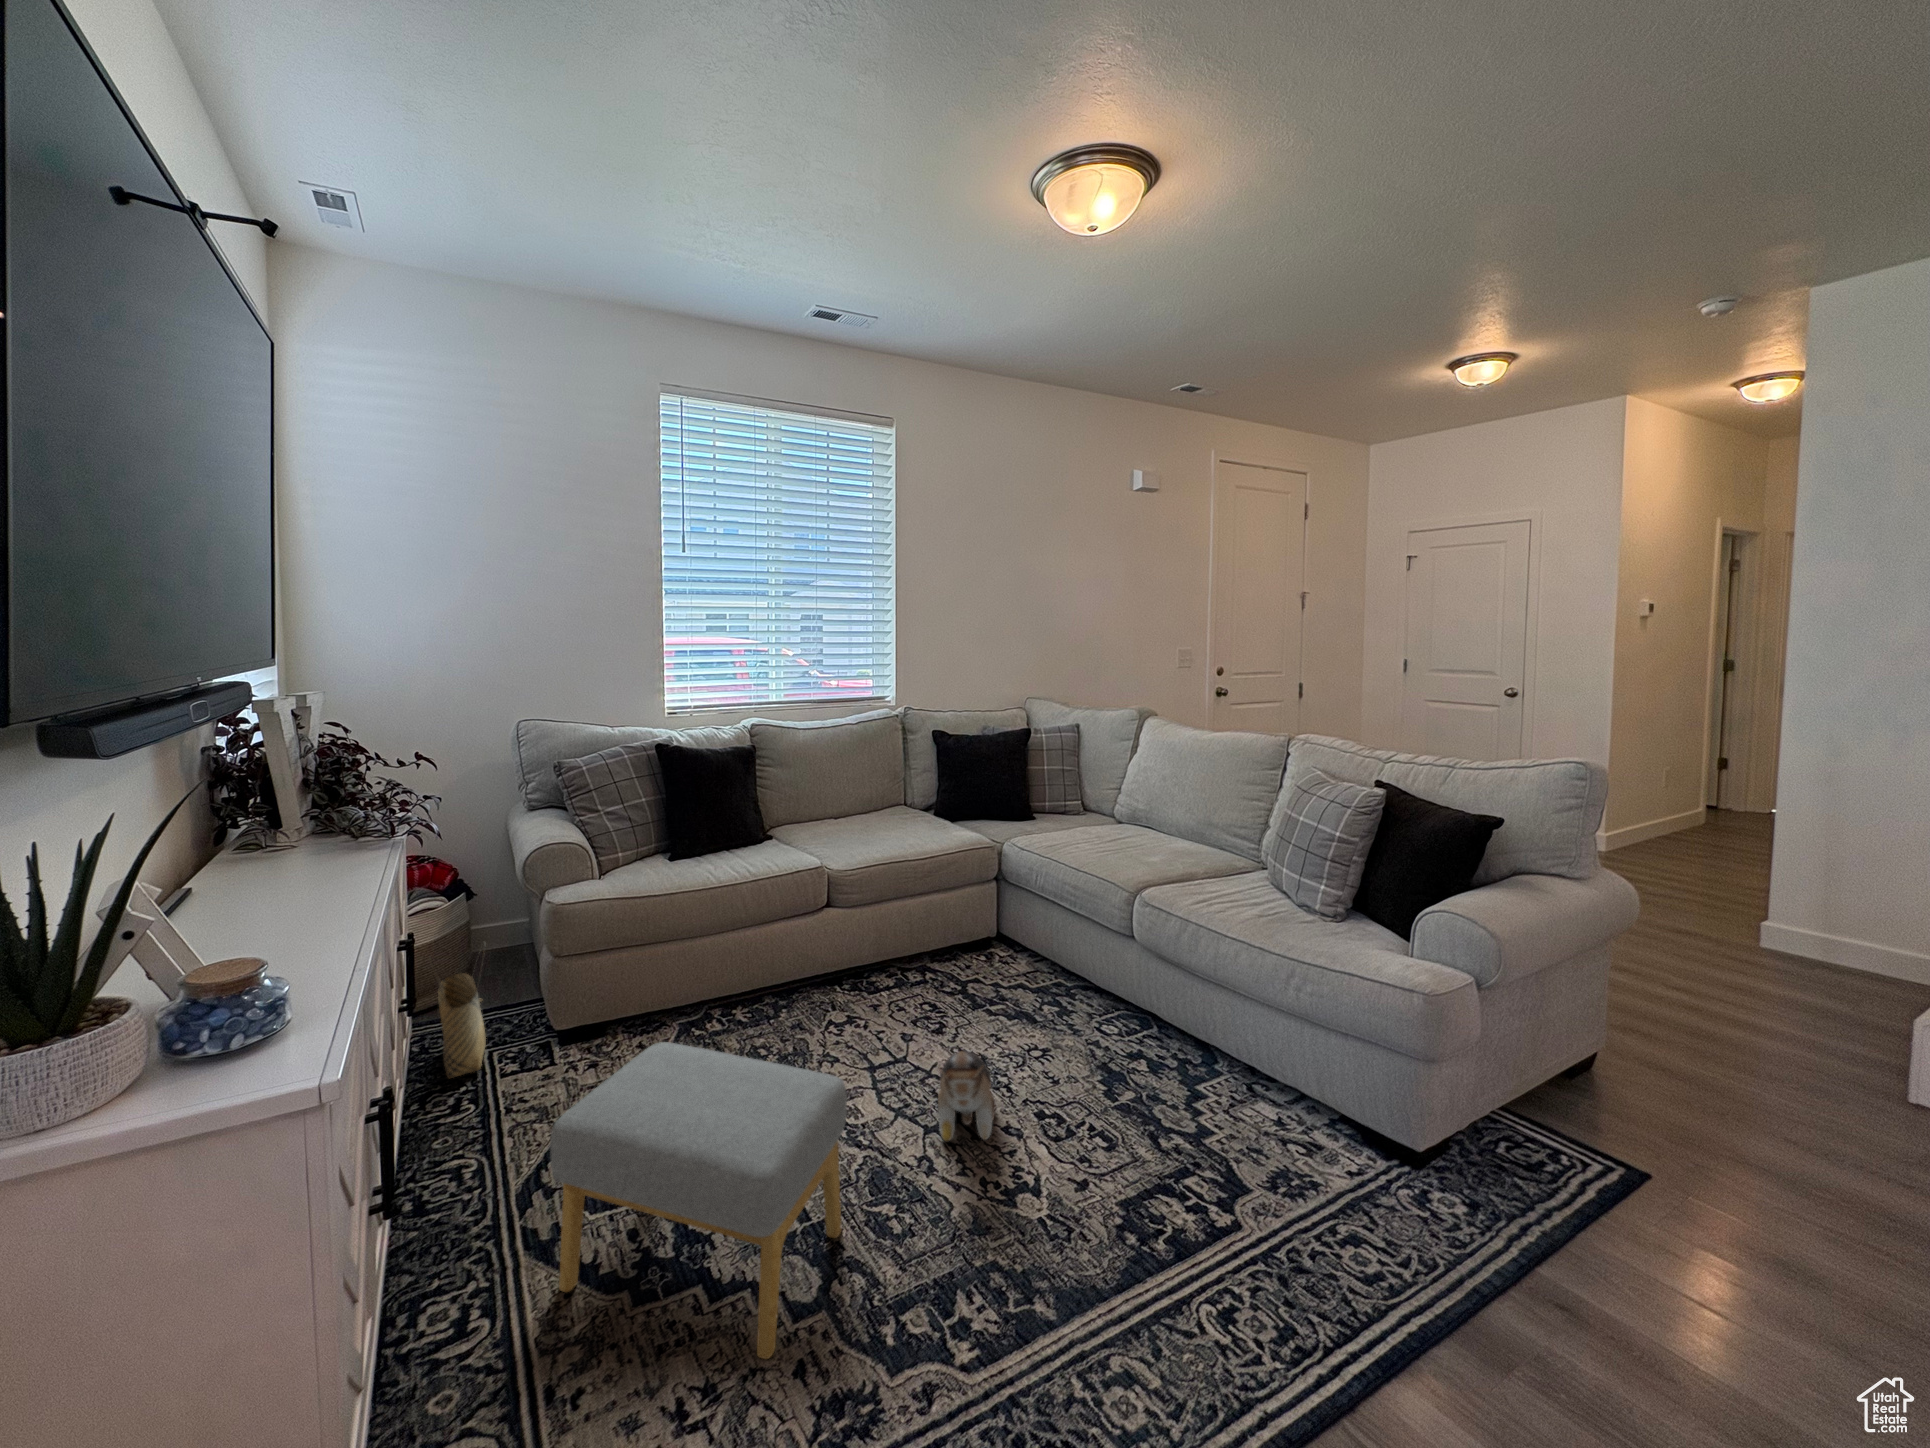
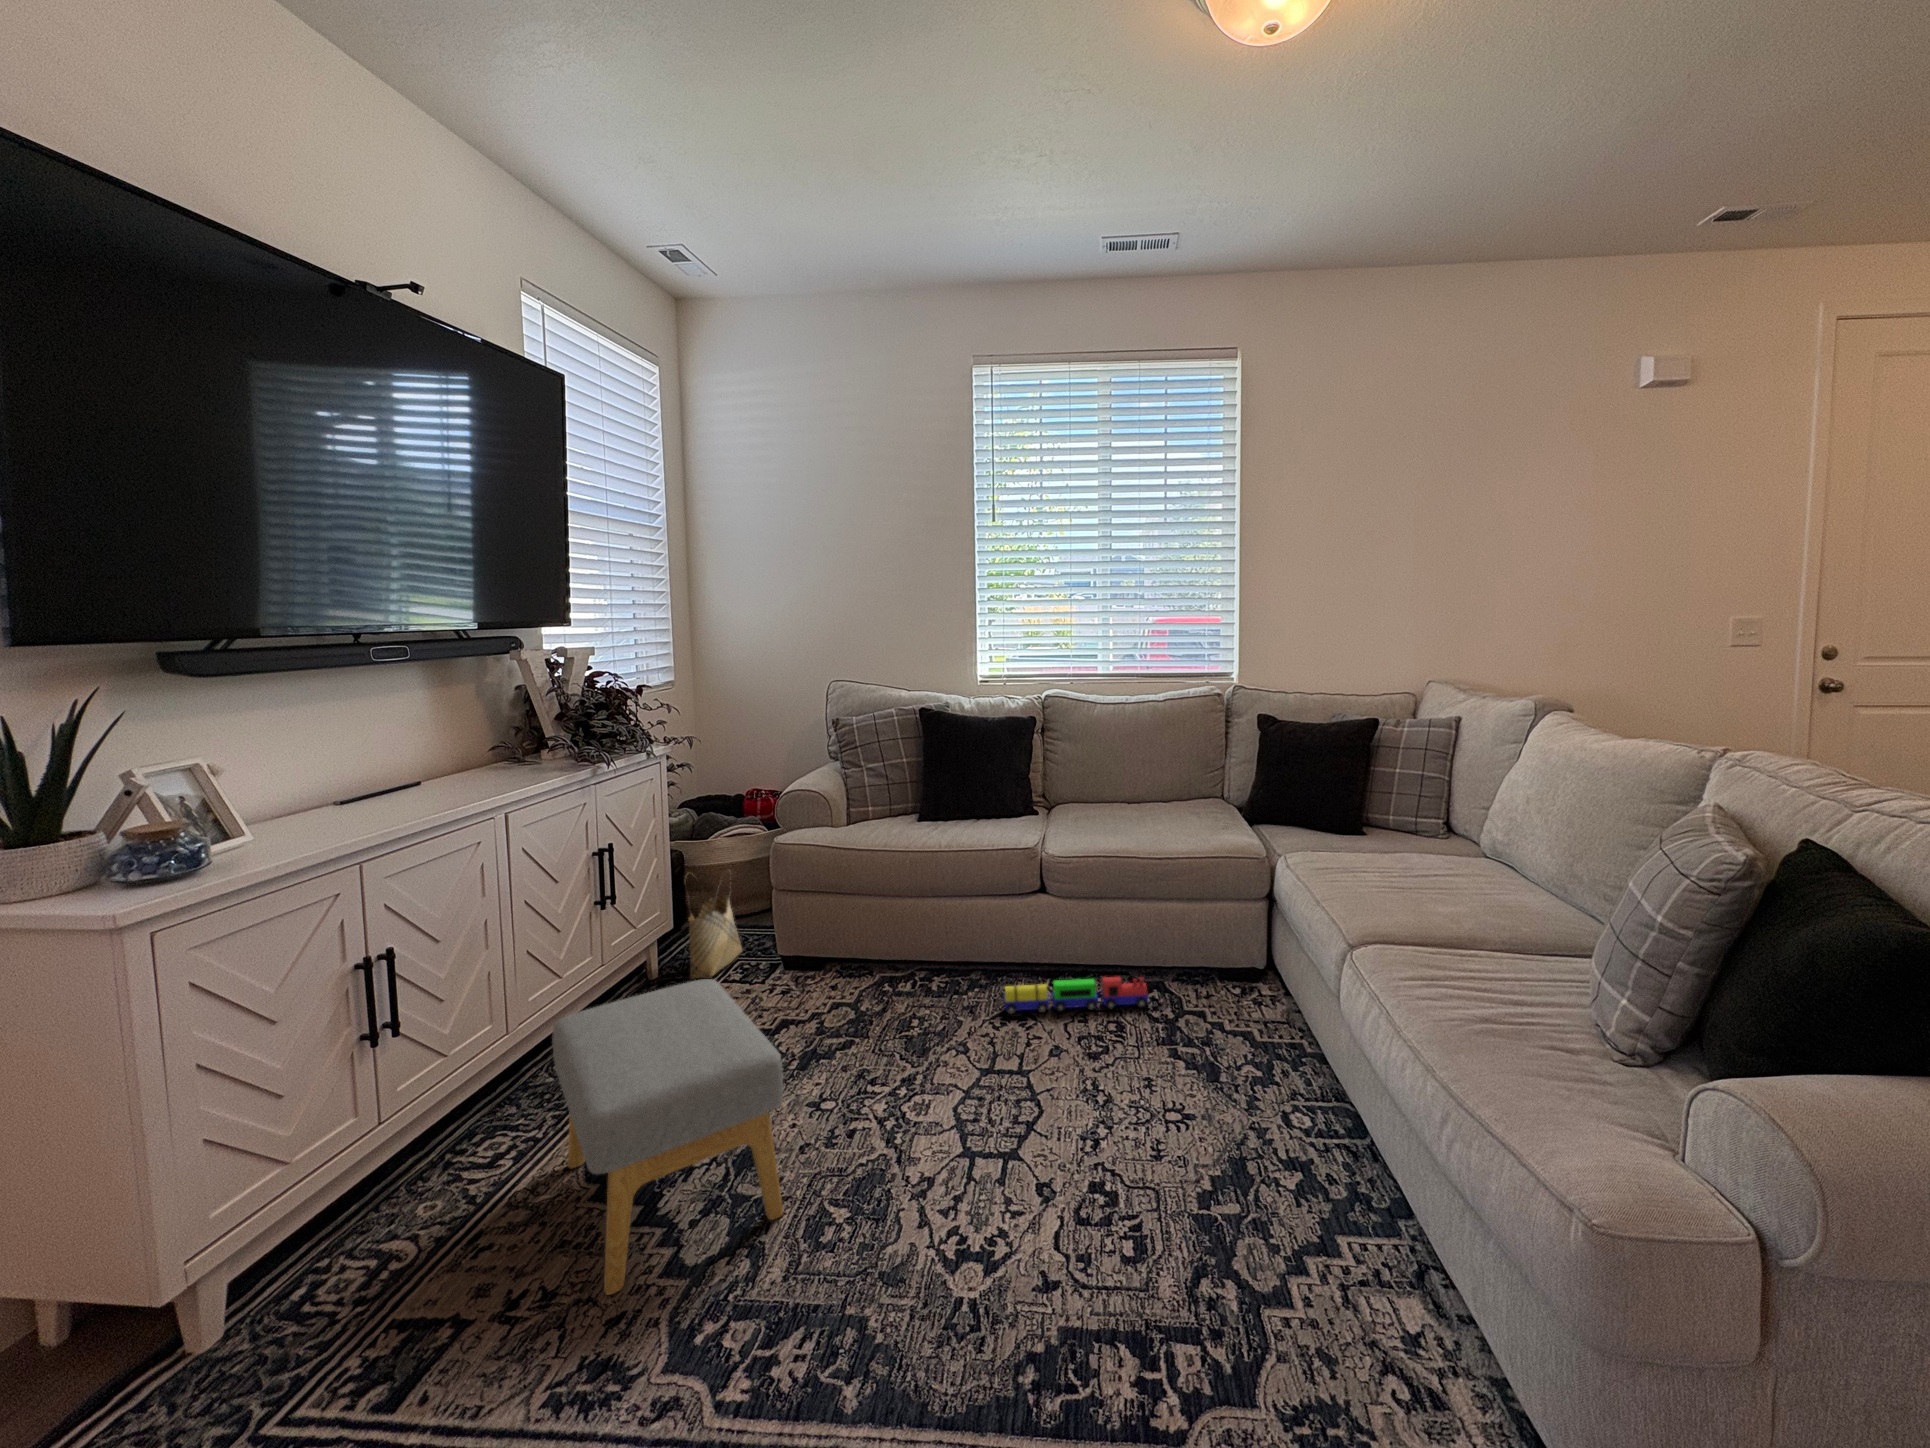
toy train: none [821,960,932,1018] -> present [1003,977,1148,1015]
plush toy: present [938,1051,996,1141] -> none [924,1073,1074,1189]

